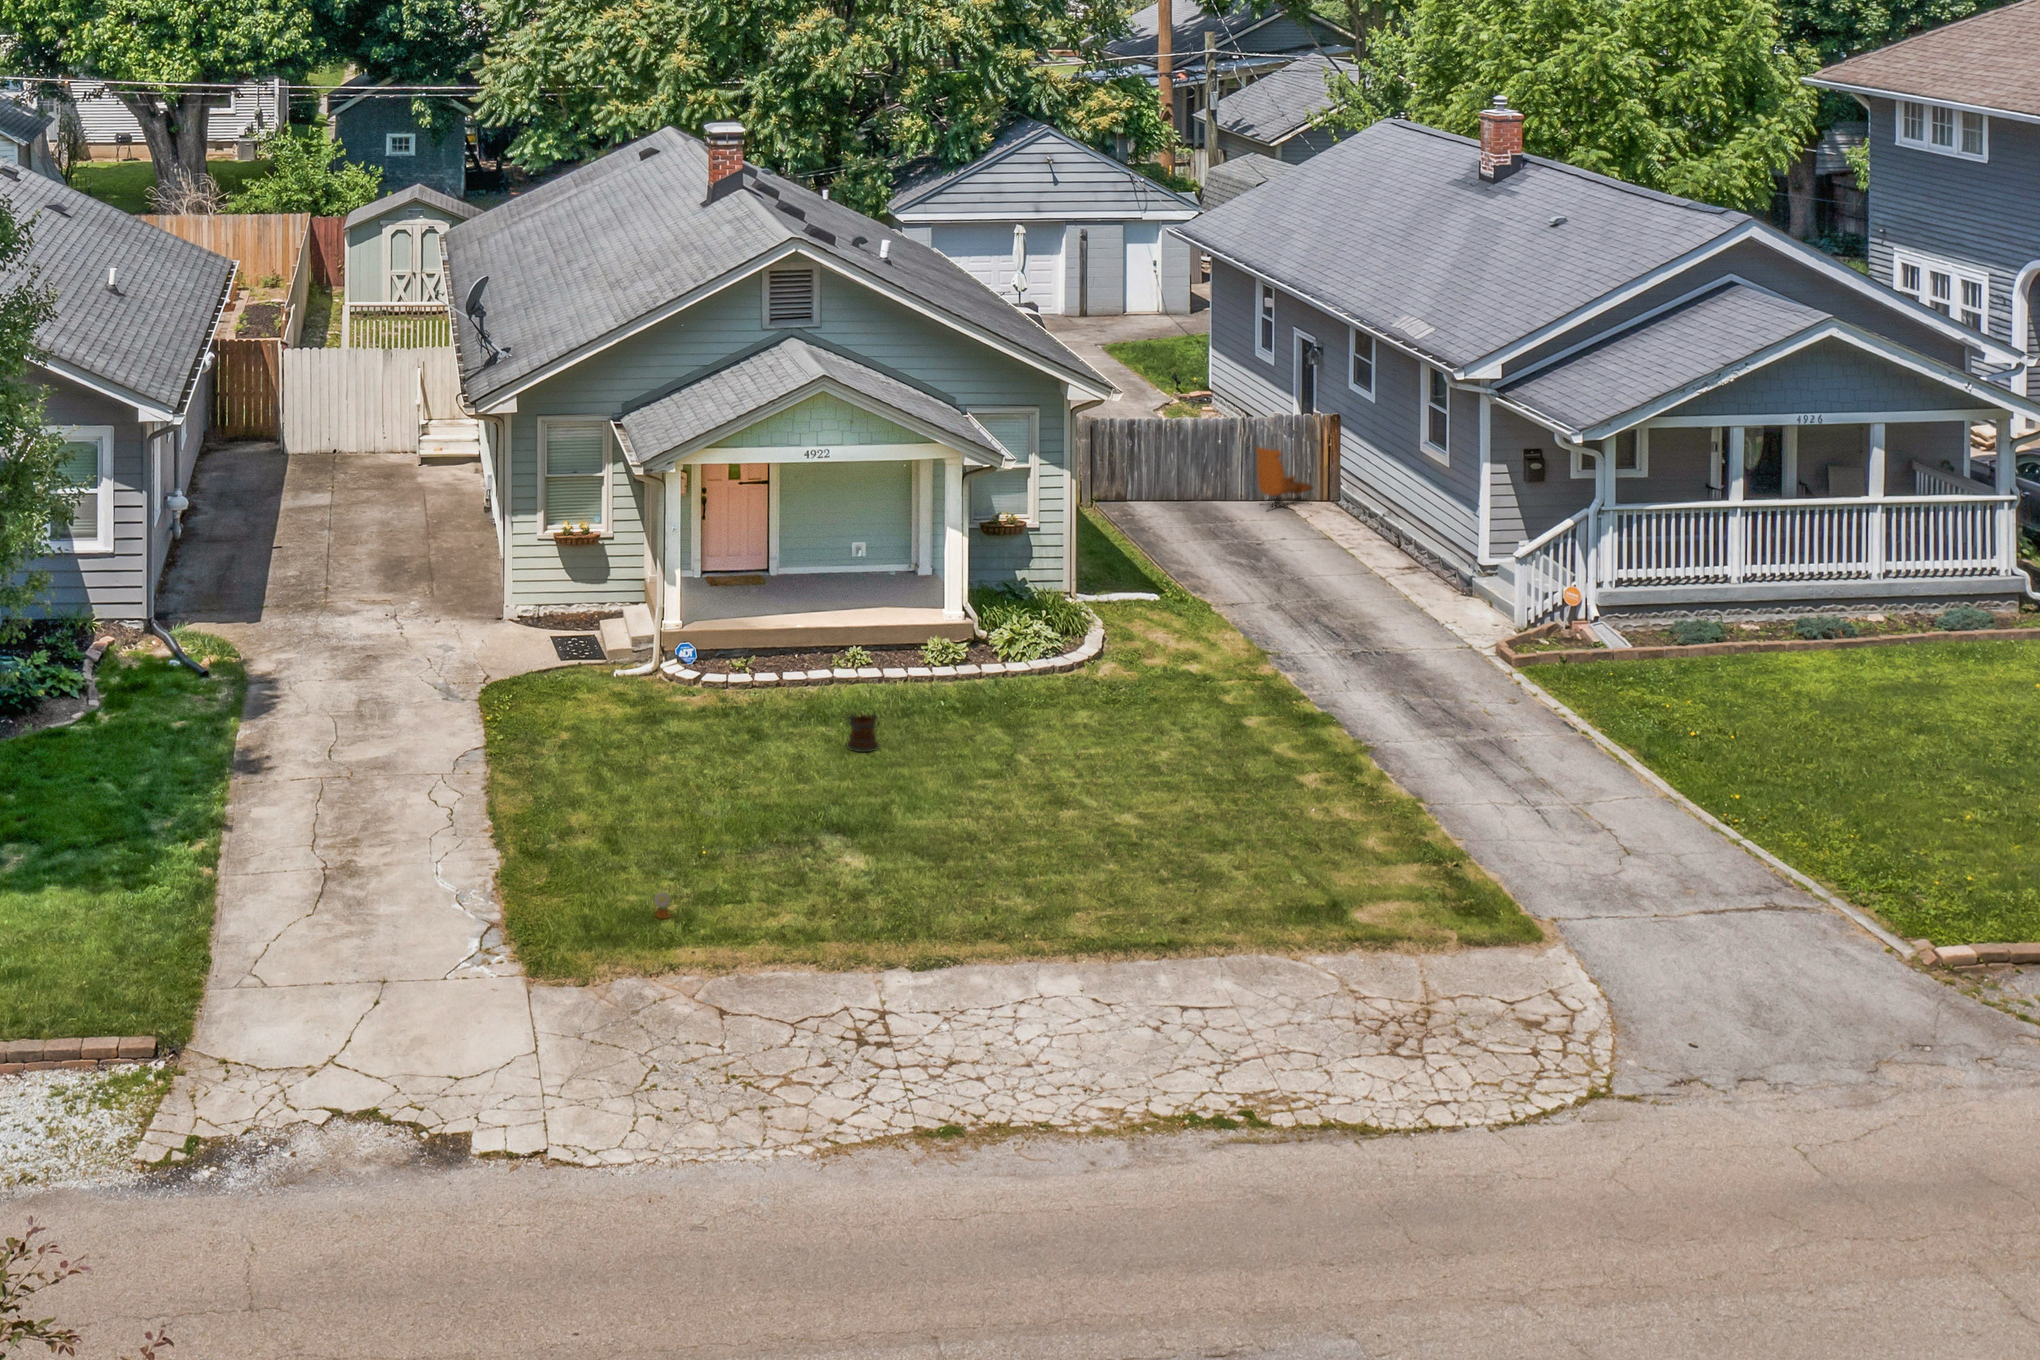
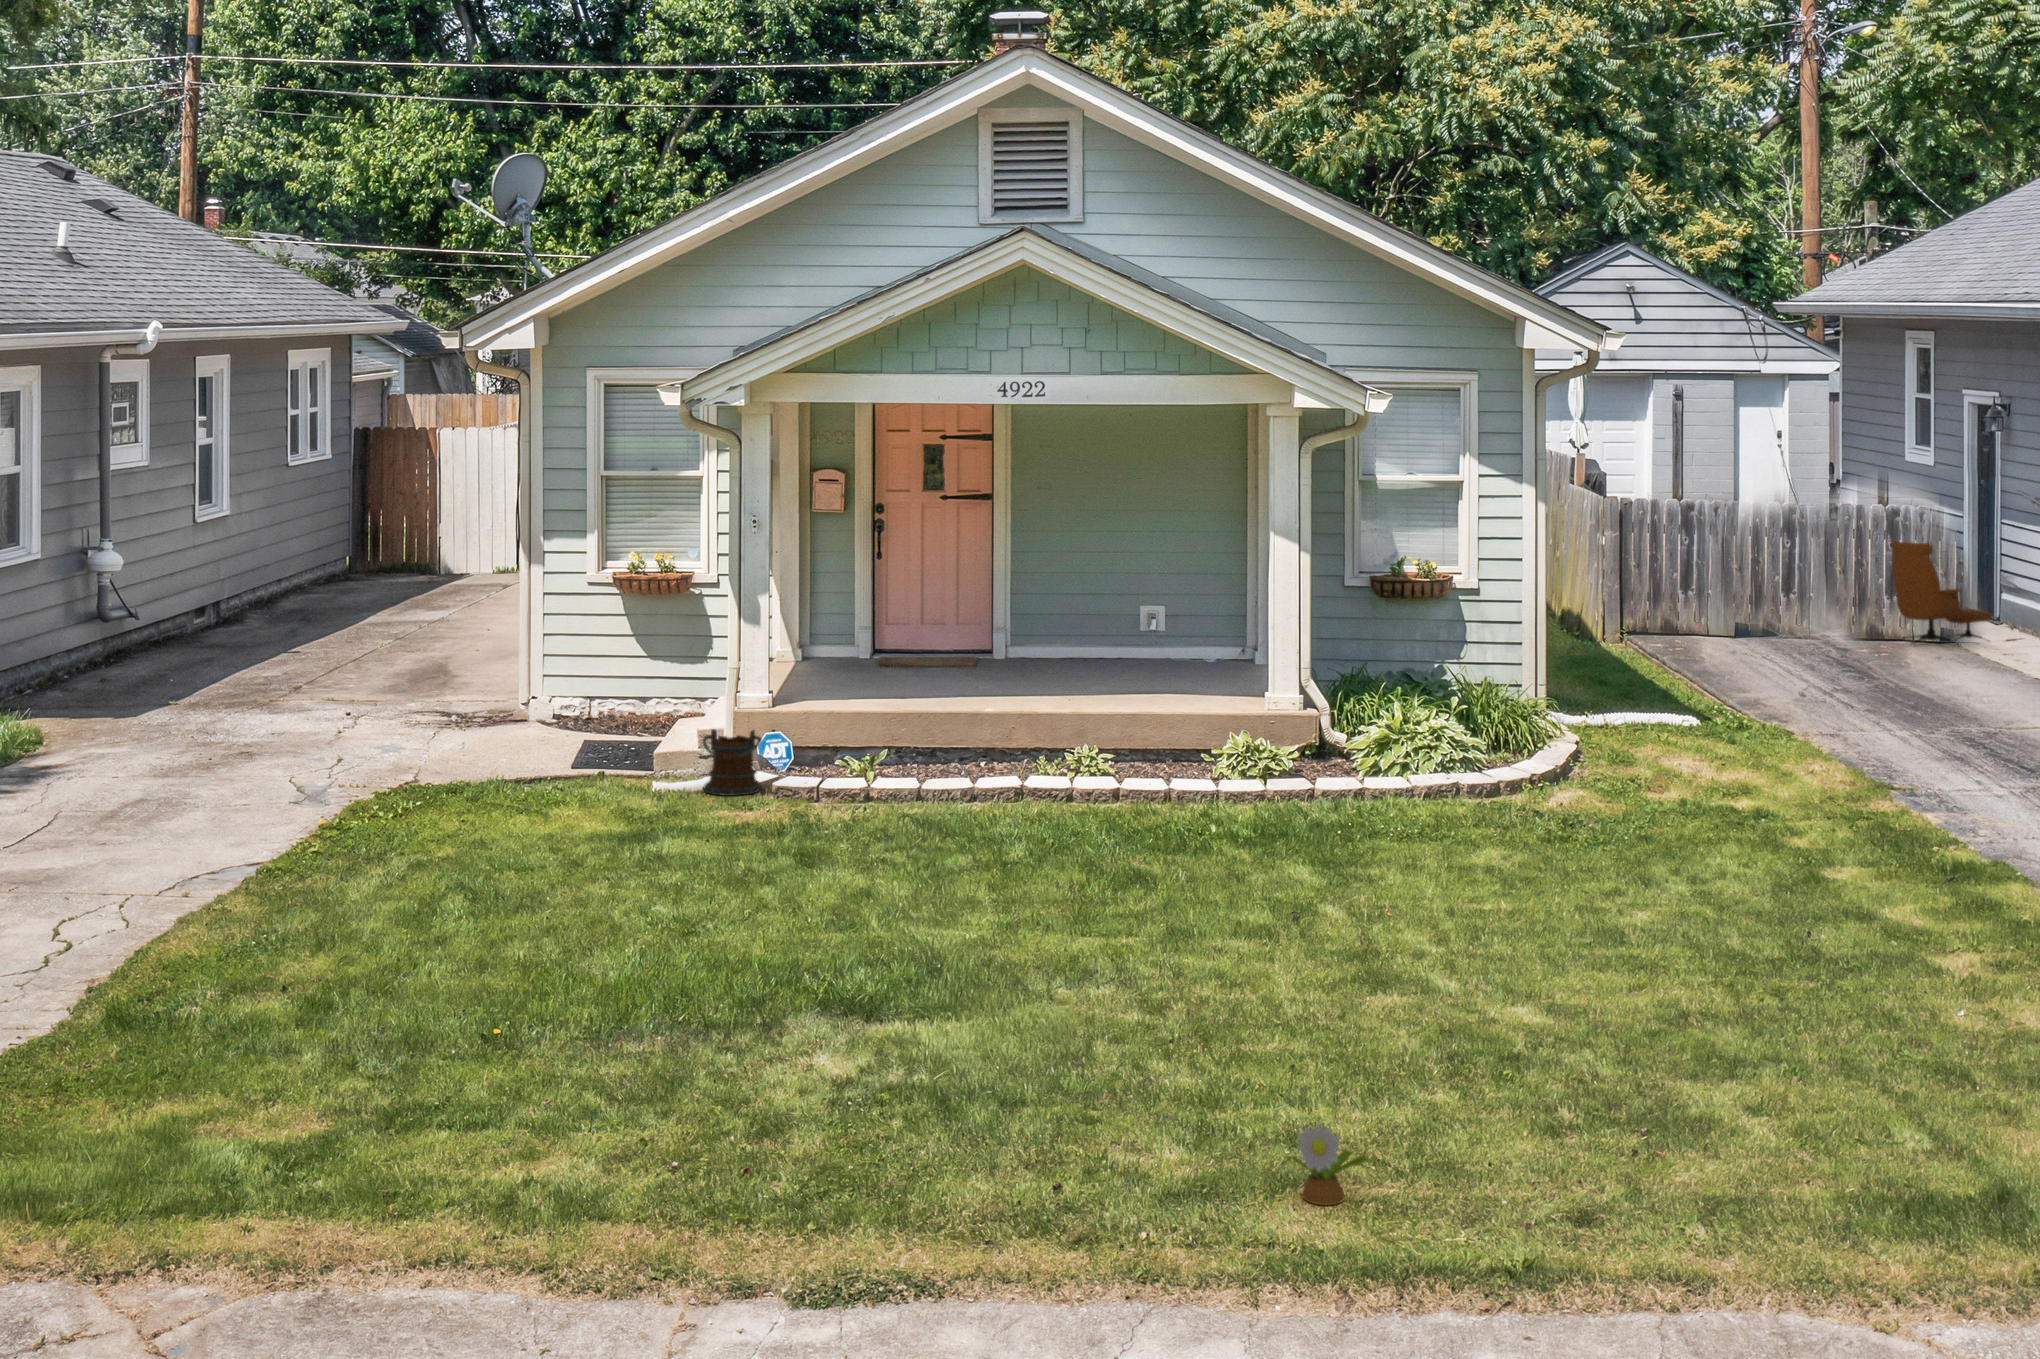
bucket: present [846,713,880,752] -> present [703,729,762,796]
decorative plant: present [653,892,679,919] -> present [1283,1123,1371,1205]

